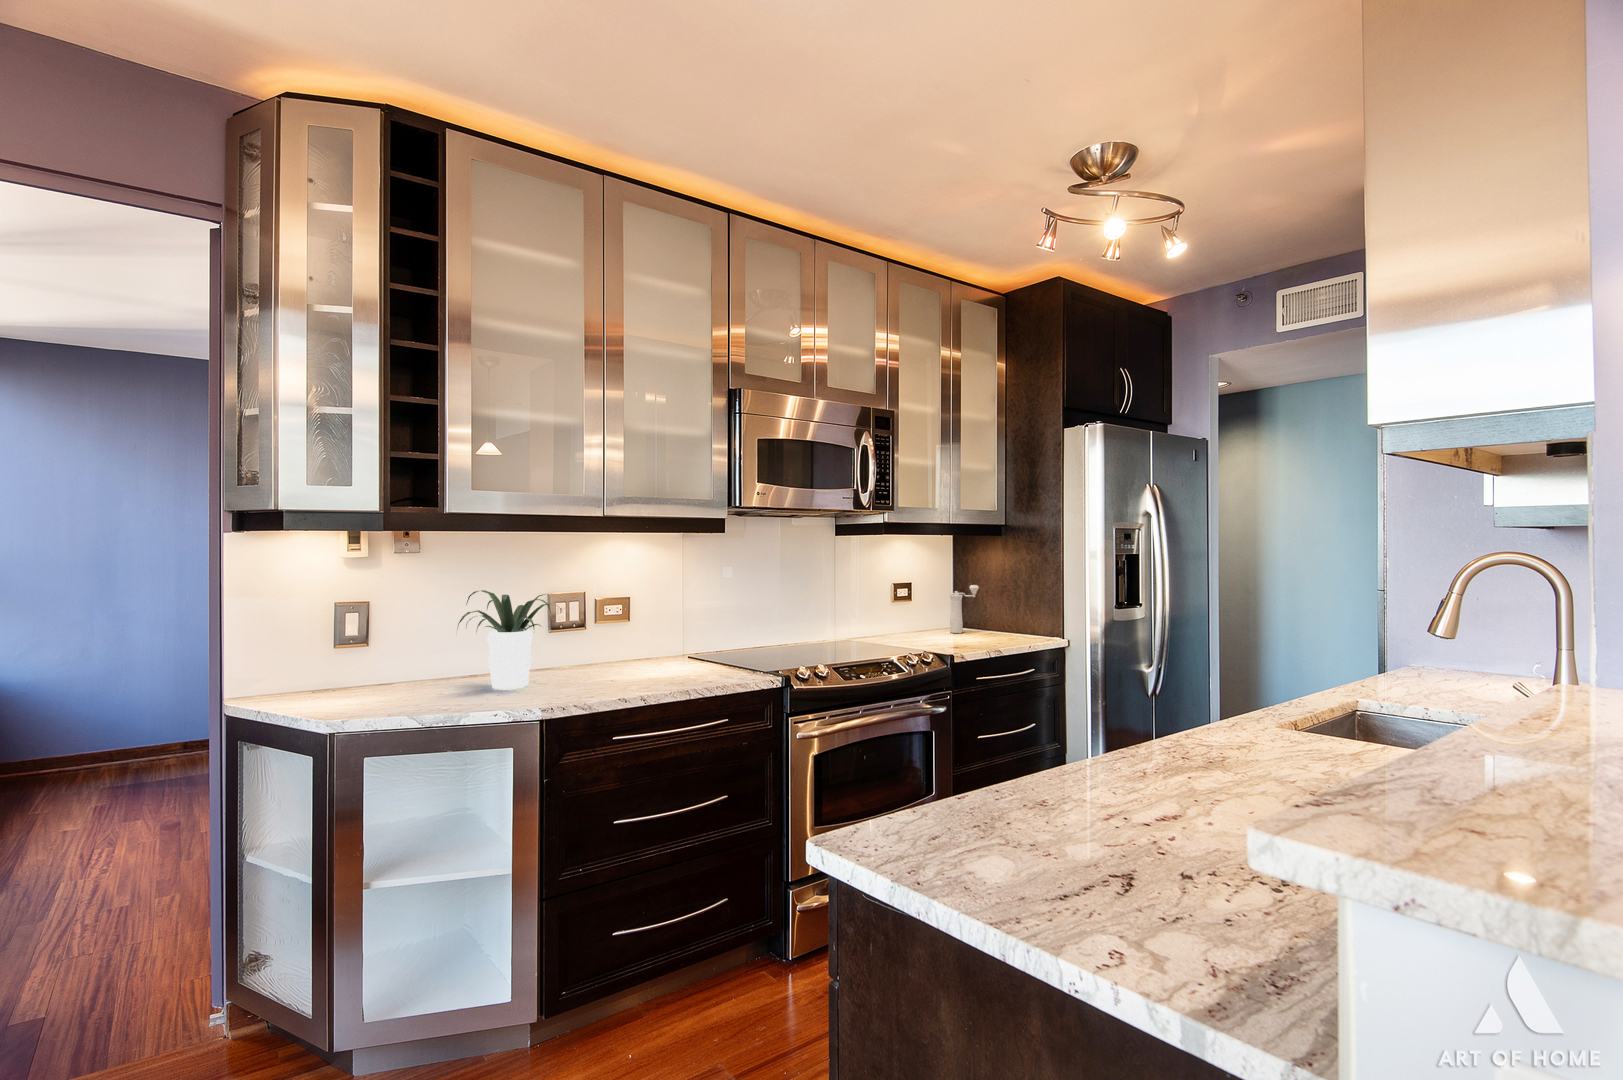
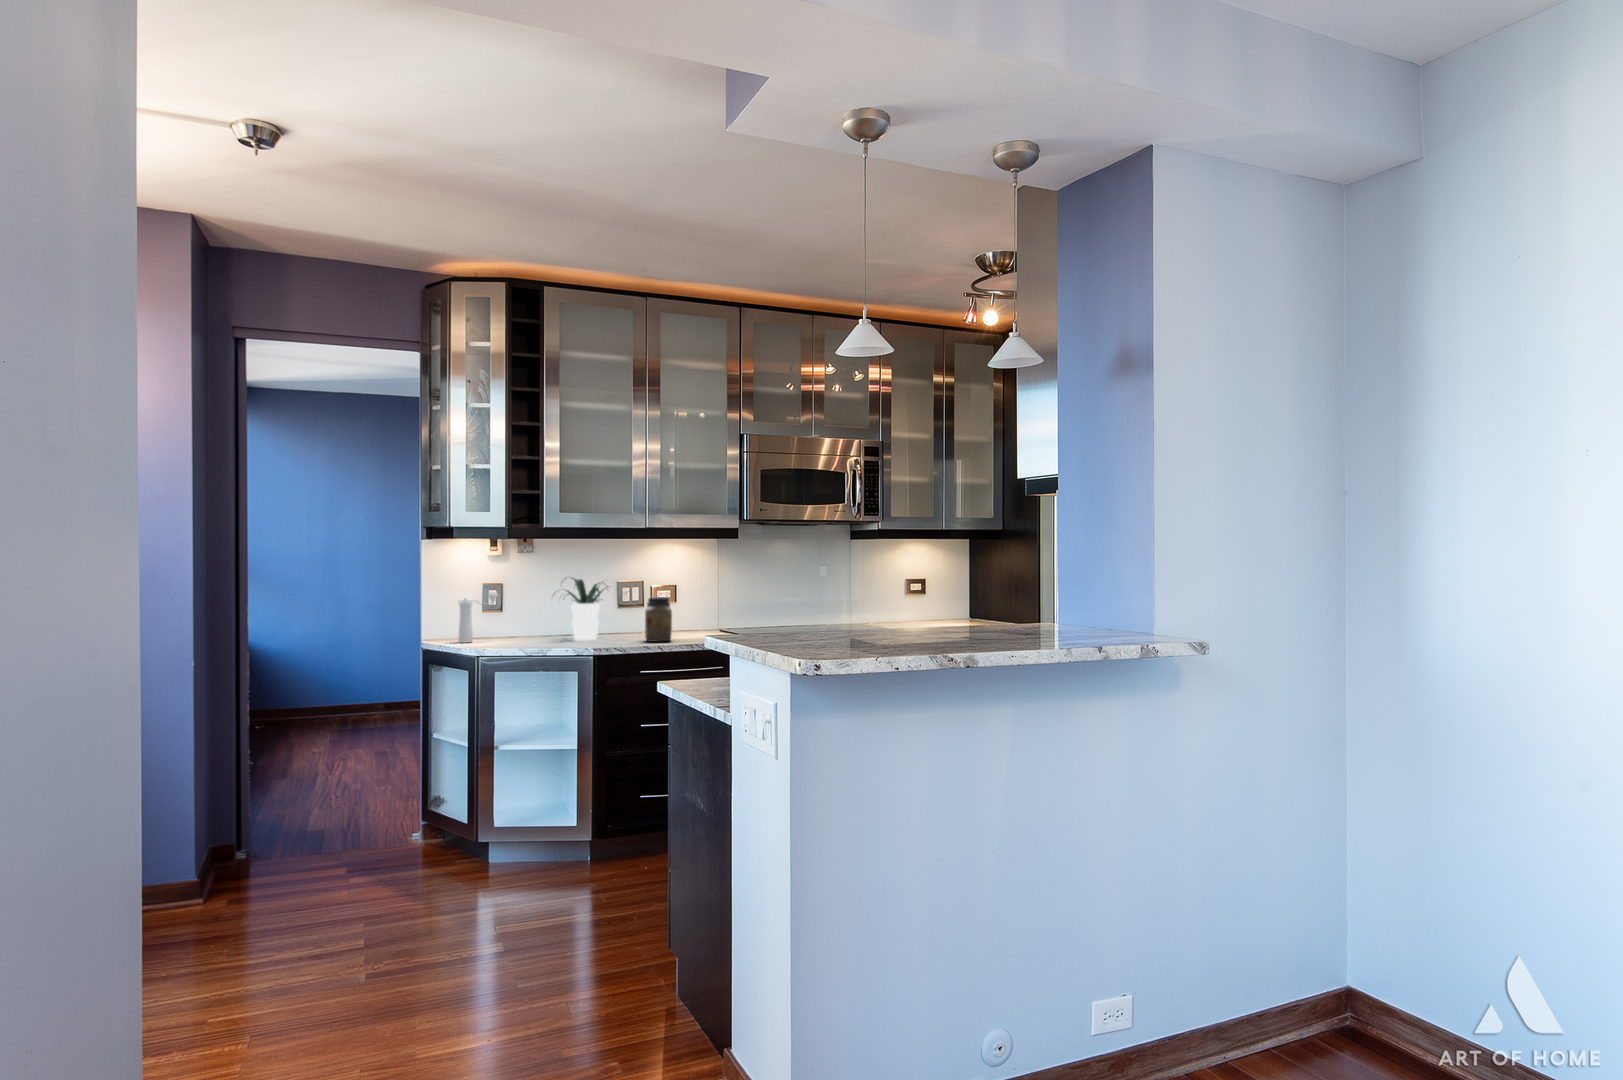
pepper mill: present [950,585,979,633] -> present [459,592,498,643]
jar: none [606,620,650,690] -> present [645,597,672,642]

